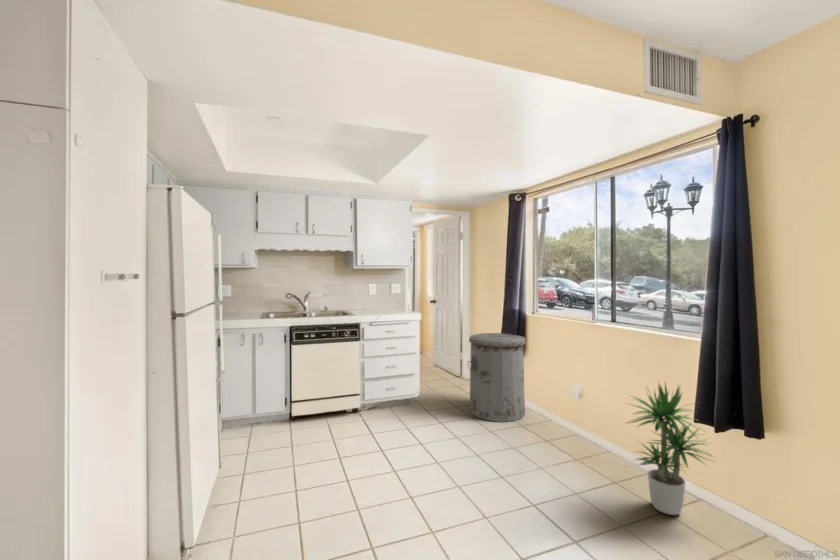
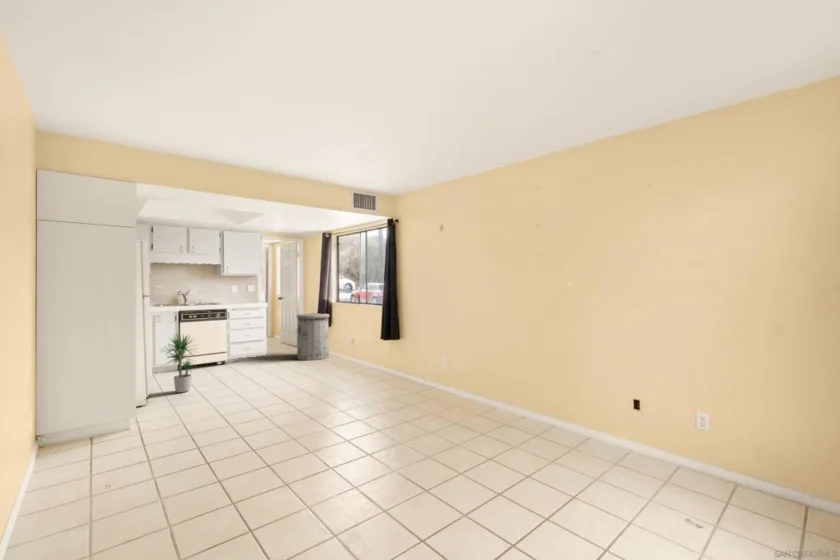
potted plant: present [628,384,712,515] -> present [167,334,192,392]

